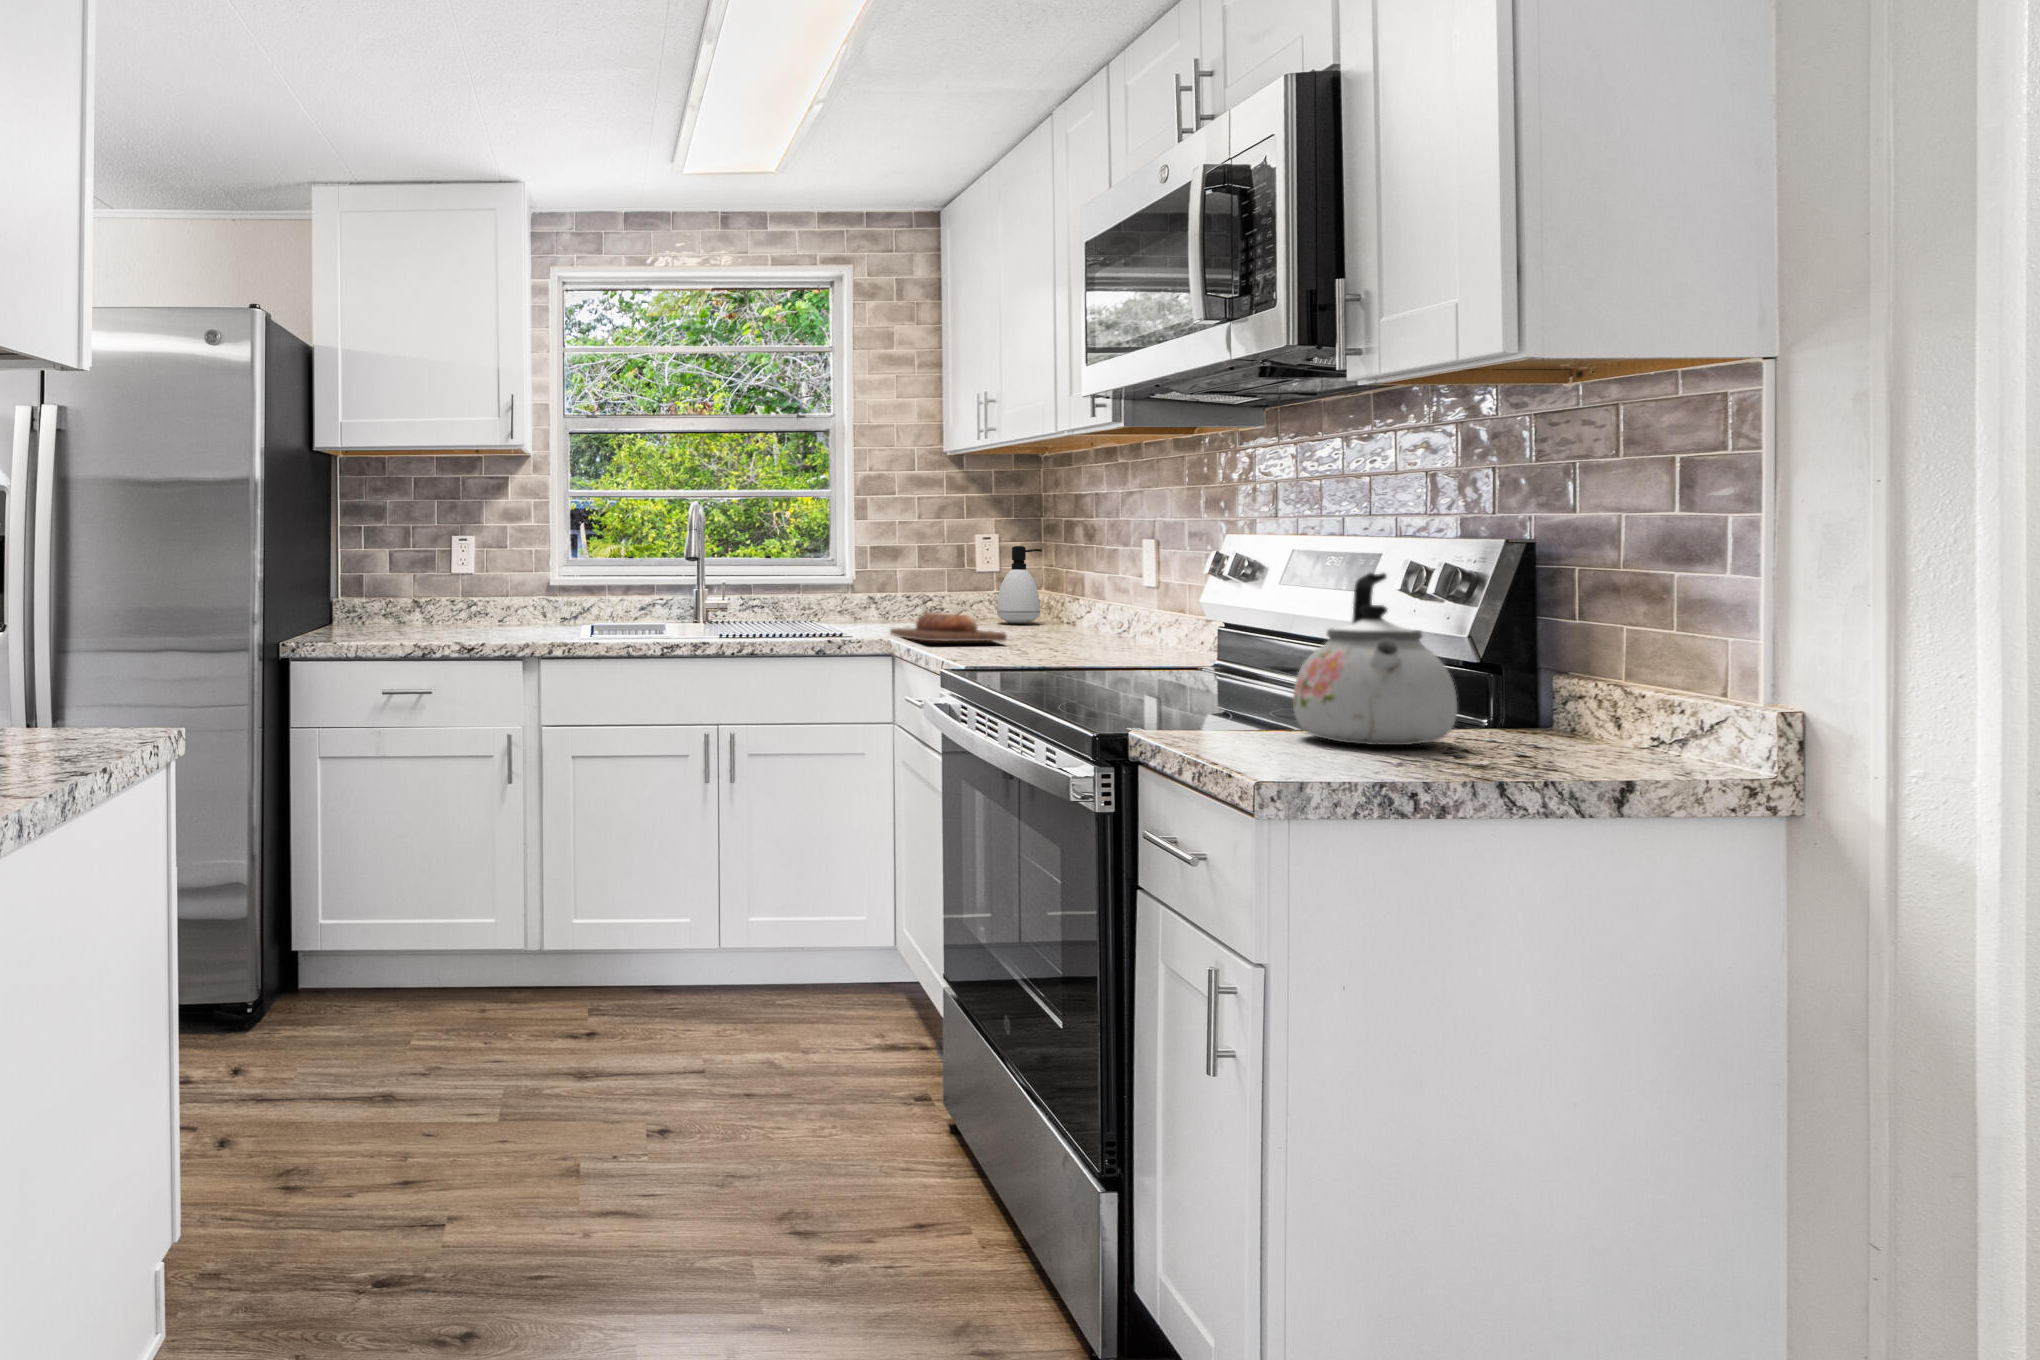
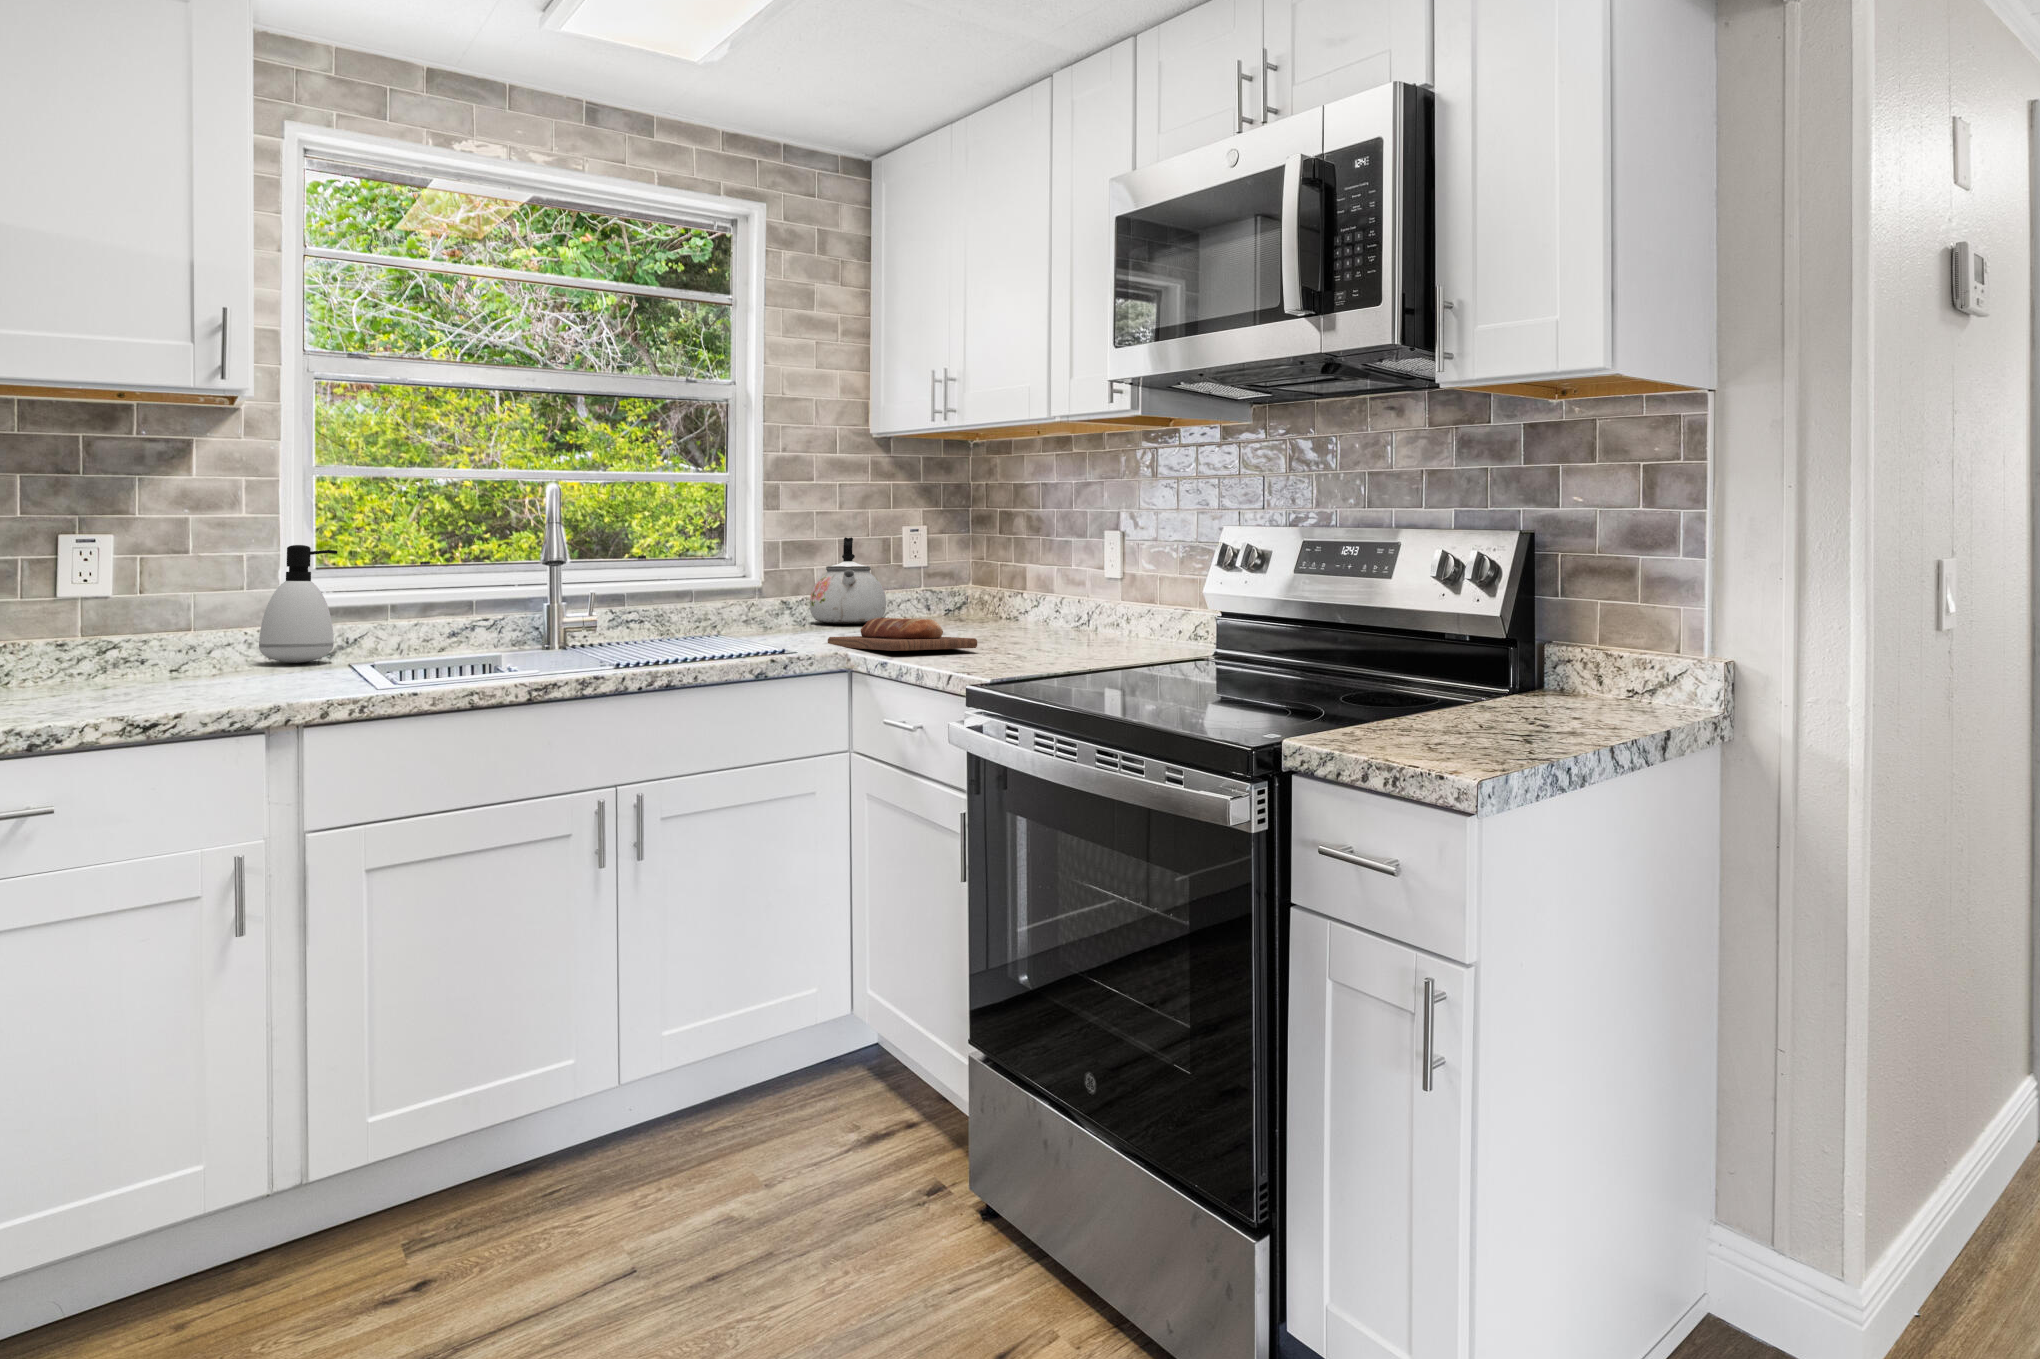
soap dispenser: present [997,546,1042,623] -> present [259,545,338,663]
kettle: present [1293,573,1457,745] -> present [810,537,886,624]

